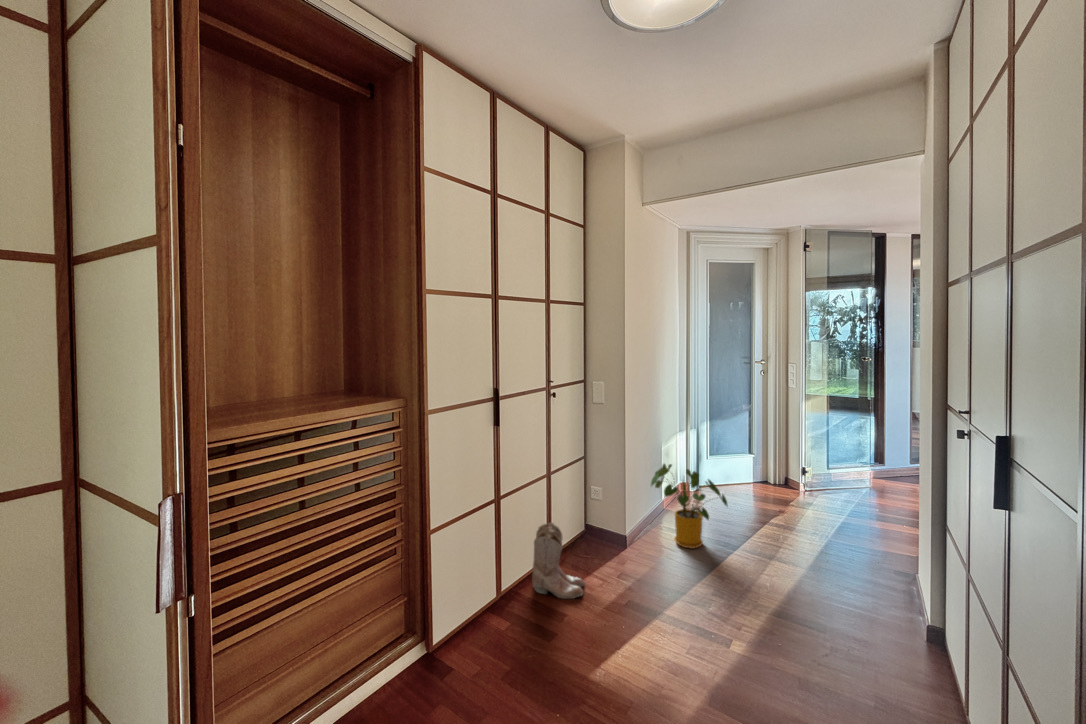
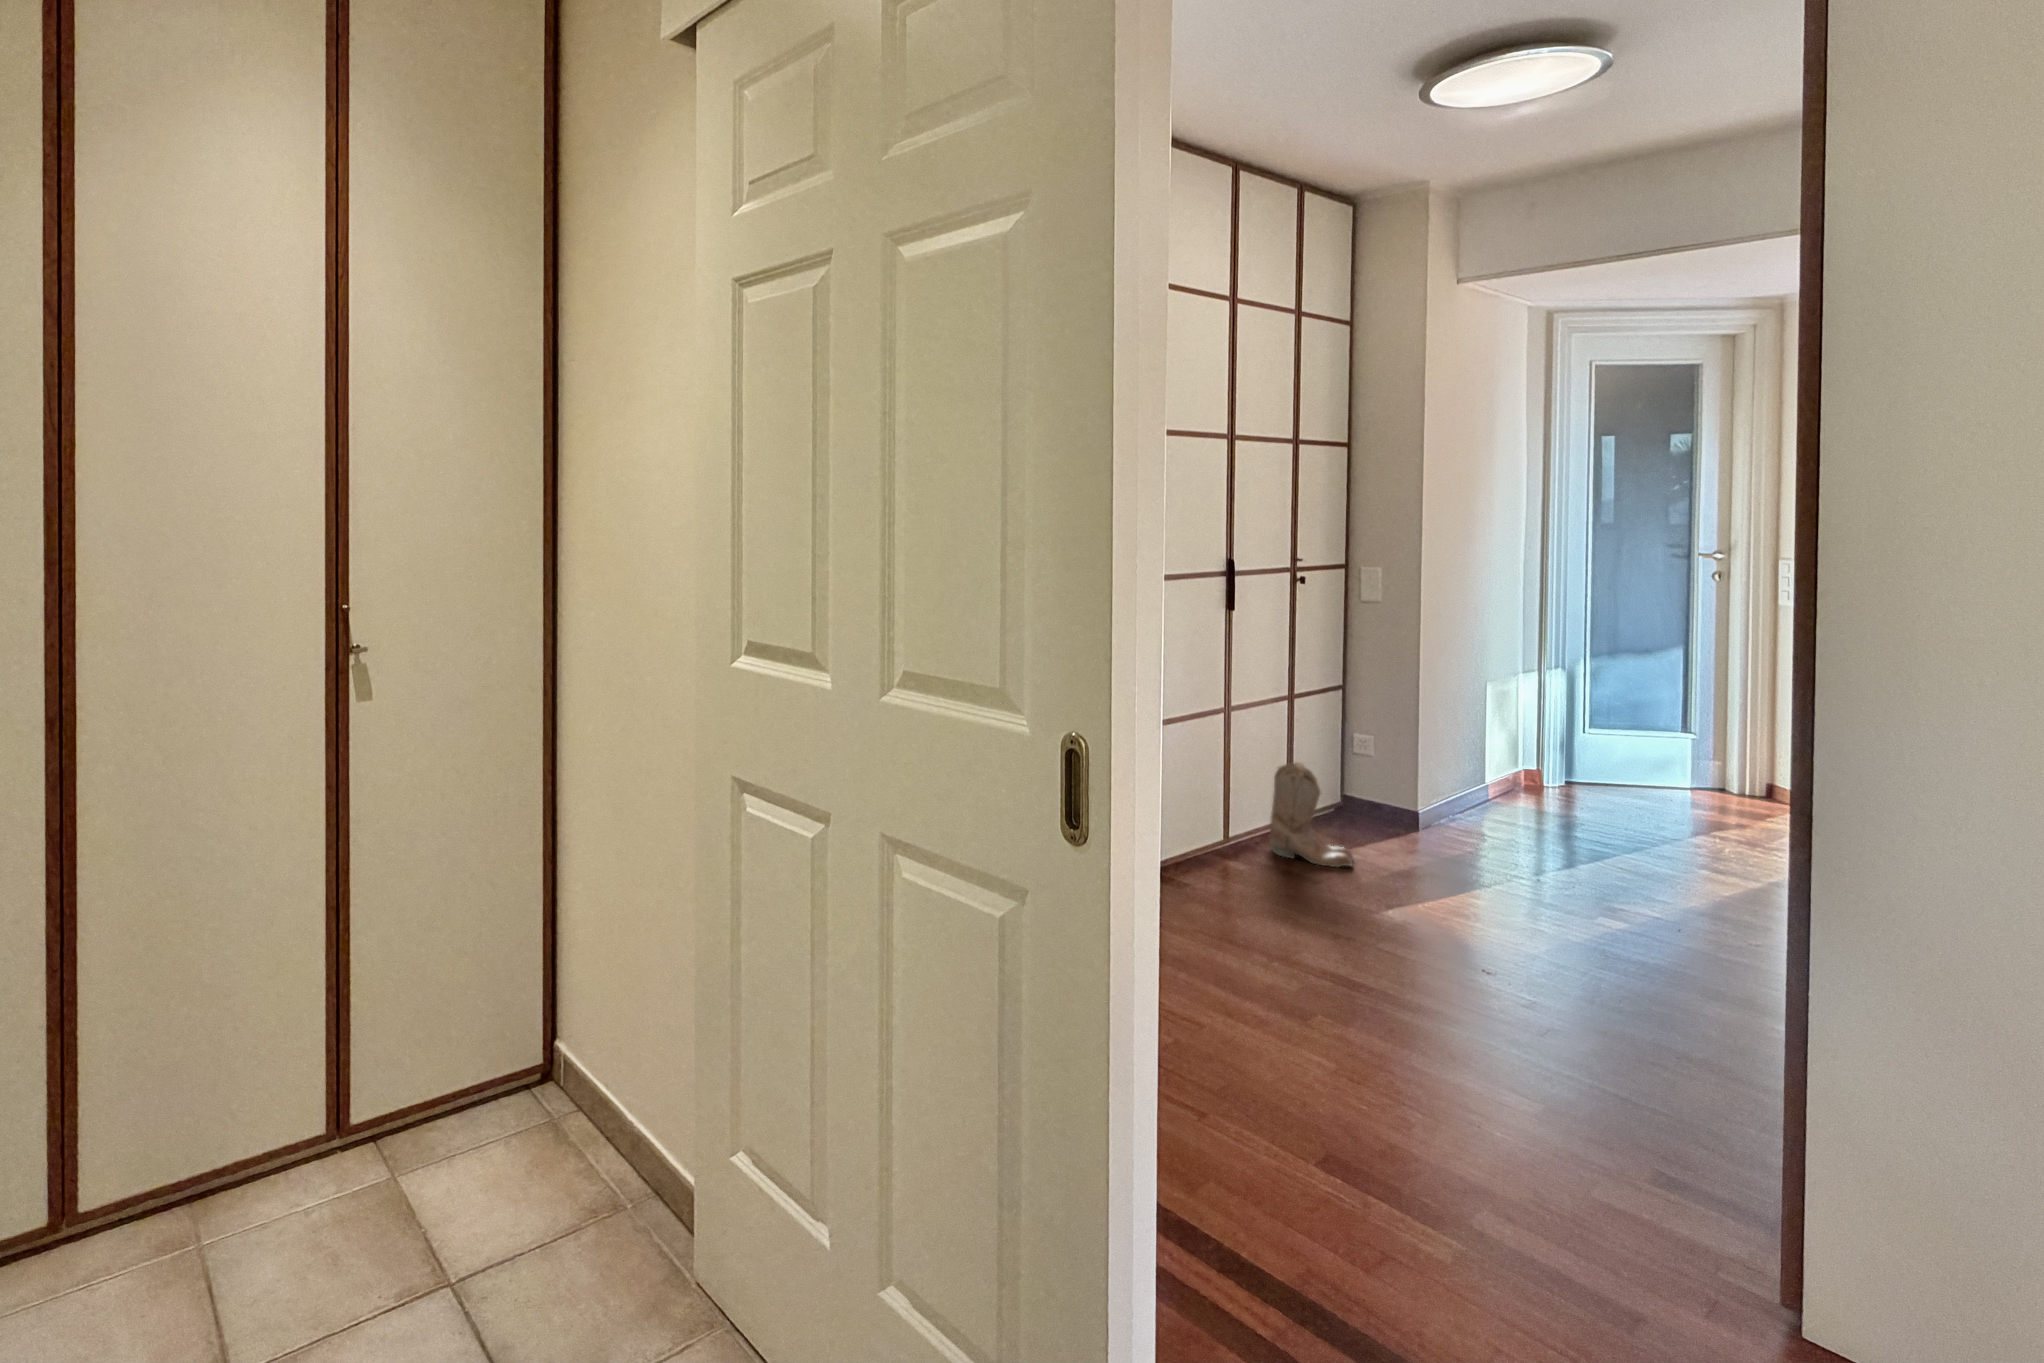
house plant: present [651,464,727,548] -> none [1466,710,1617,849]

